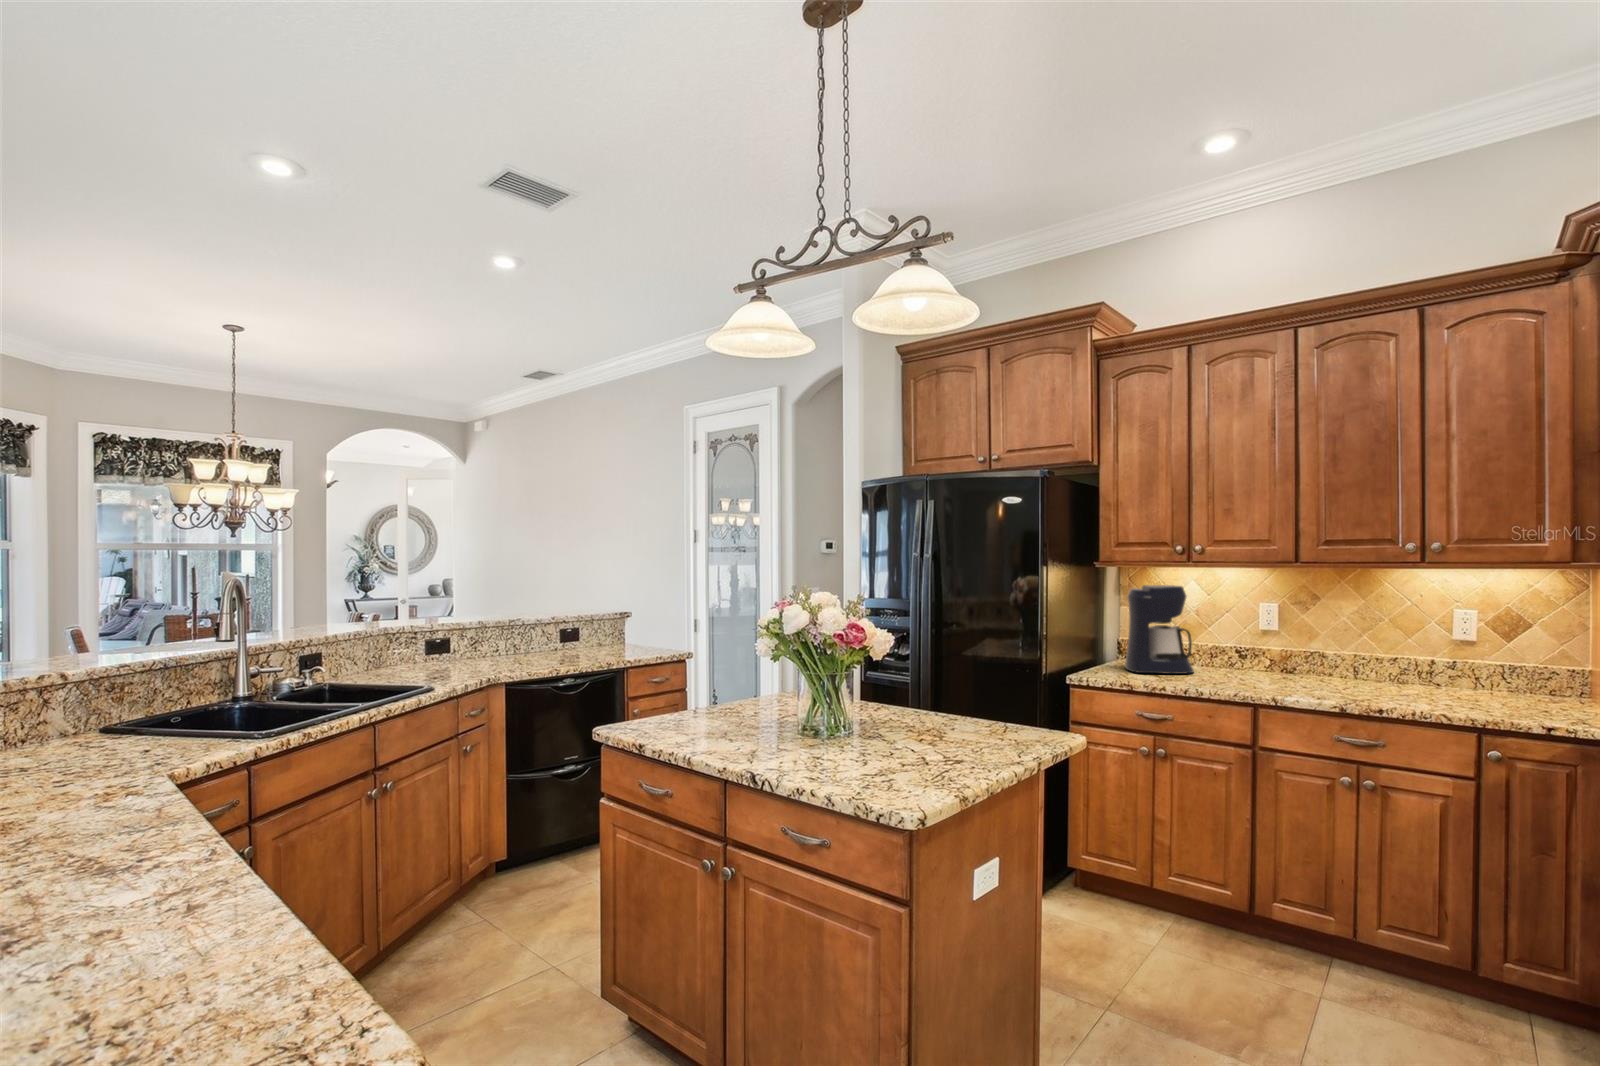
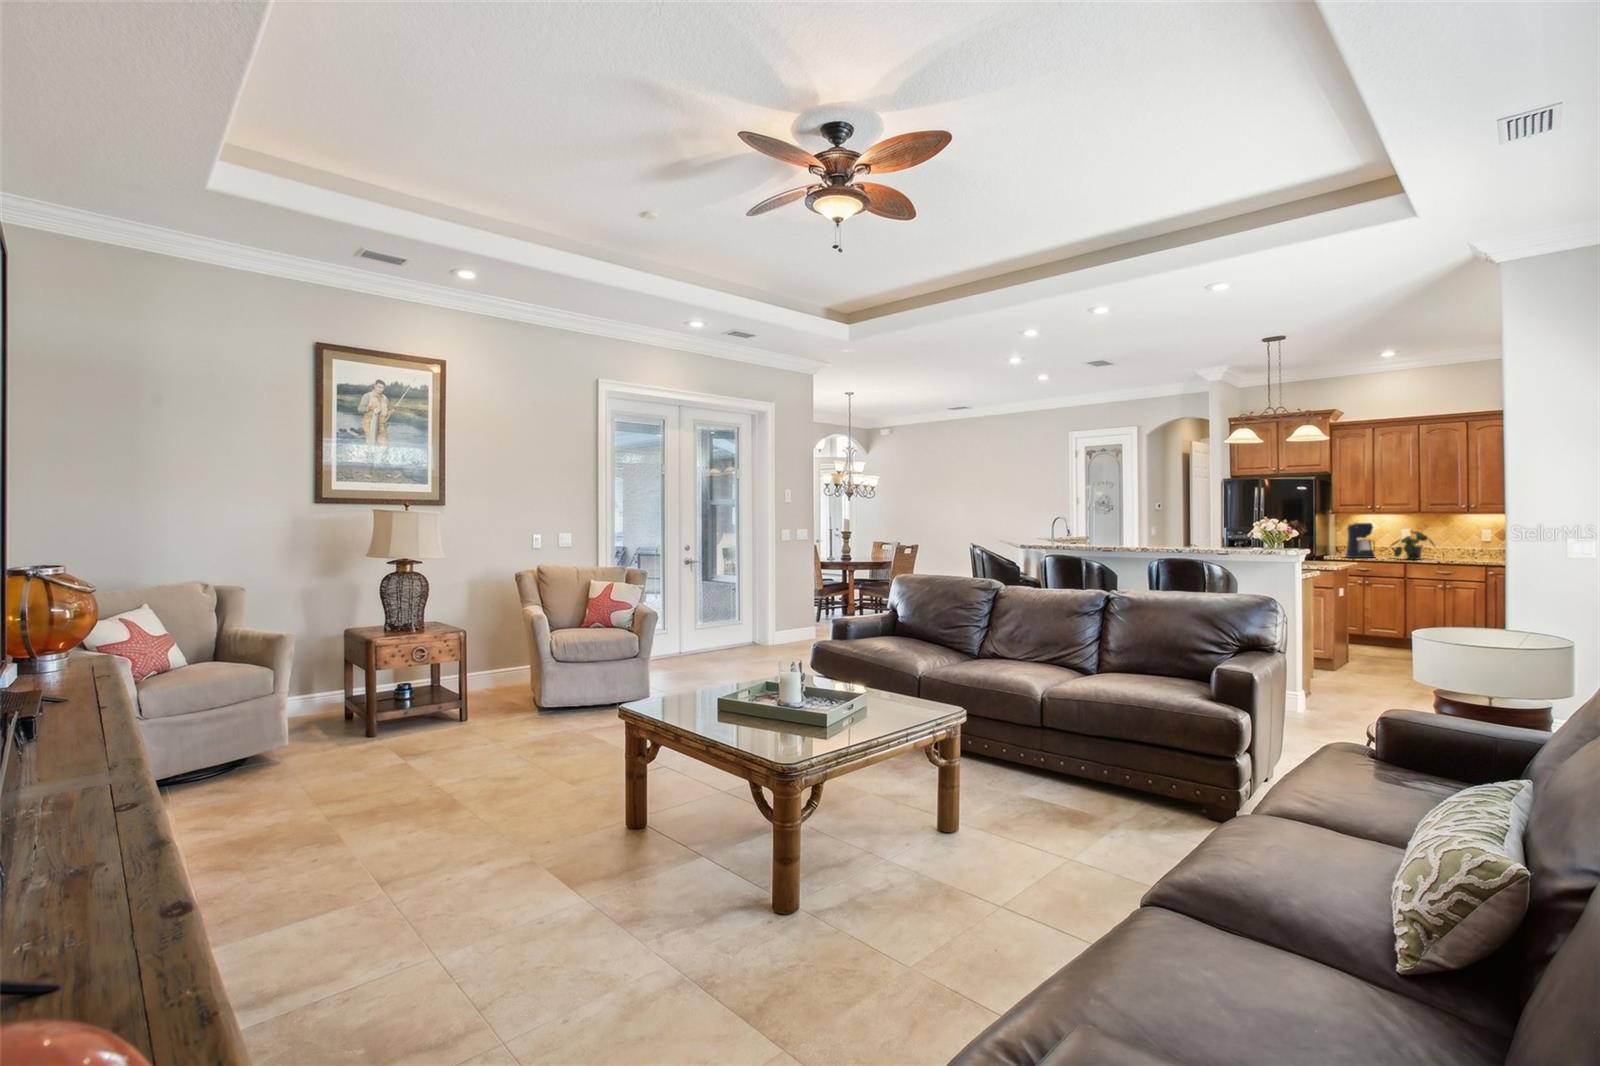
potted plant: none [1225,610,1340,687] -> present [1391,531,1434,559]

